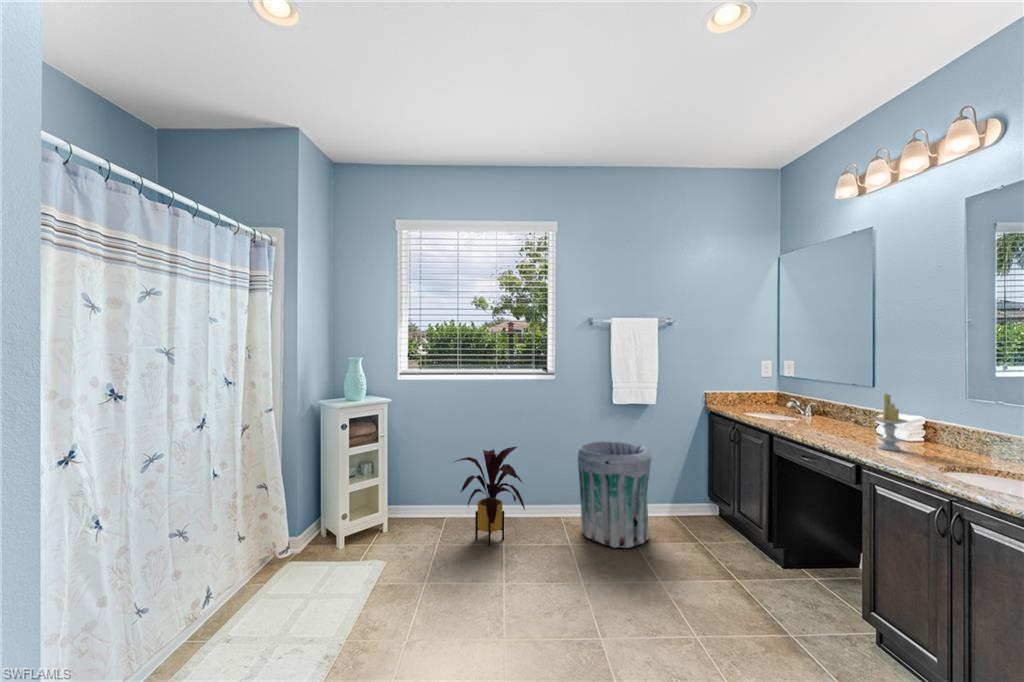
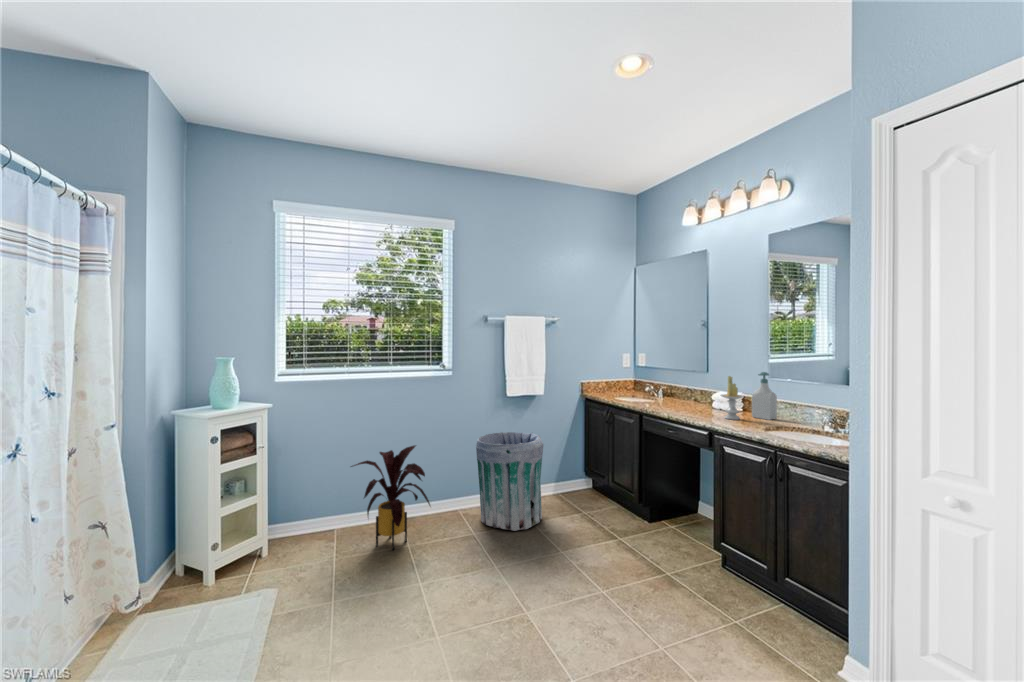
soap bottle: none [924,390,964,455] -> present [752,372,777,420]

